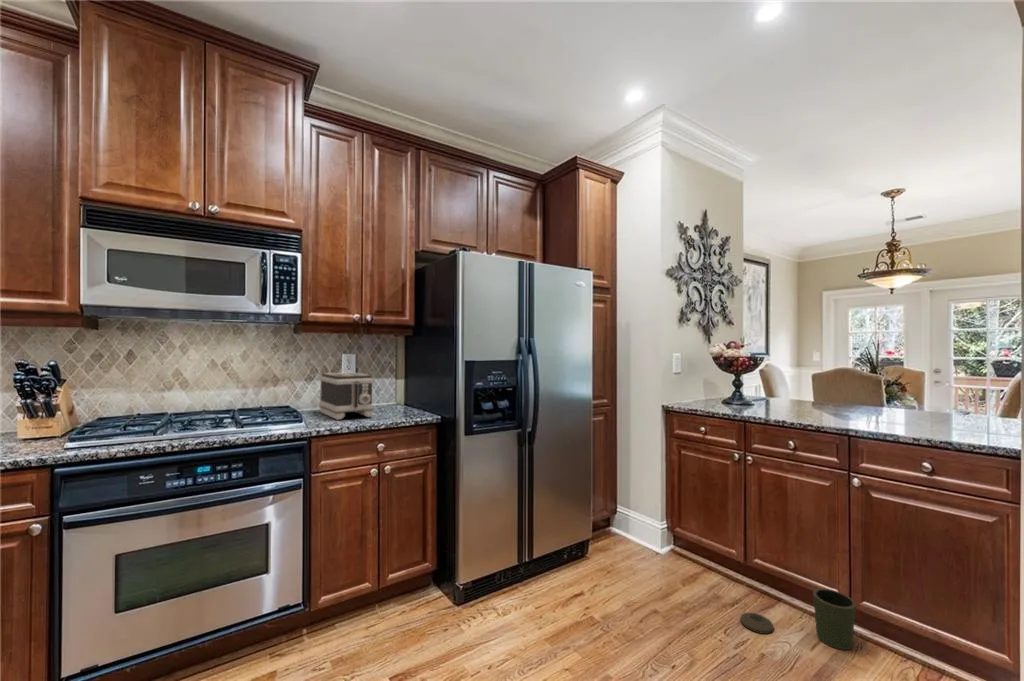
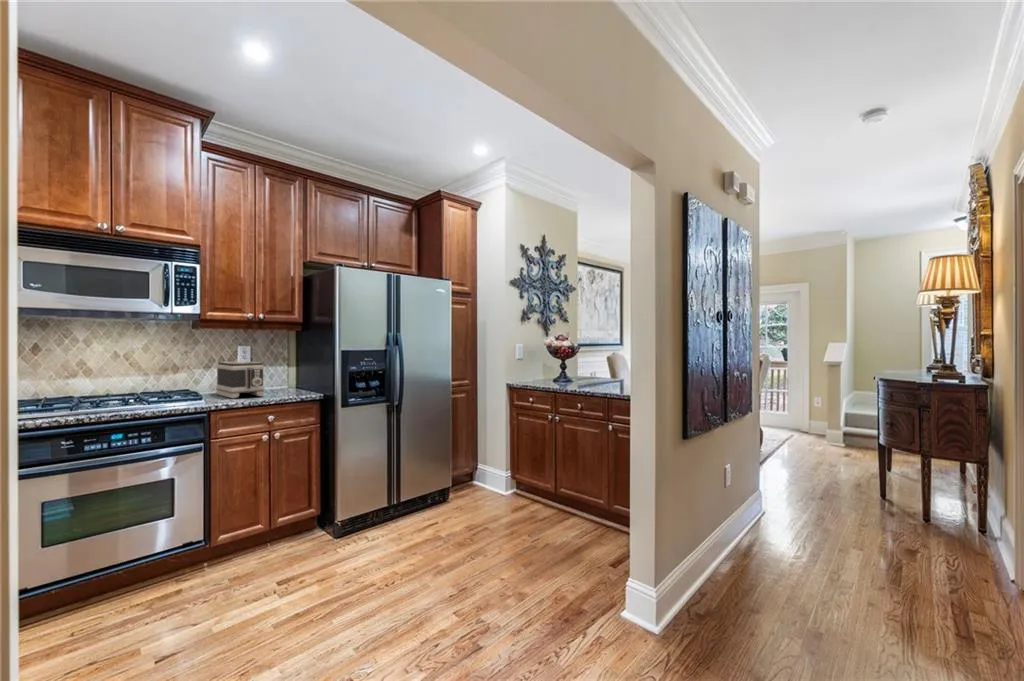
trash can: present [740,589,856,650] -> none [544,502,611,538]

